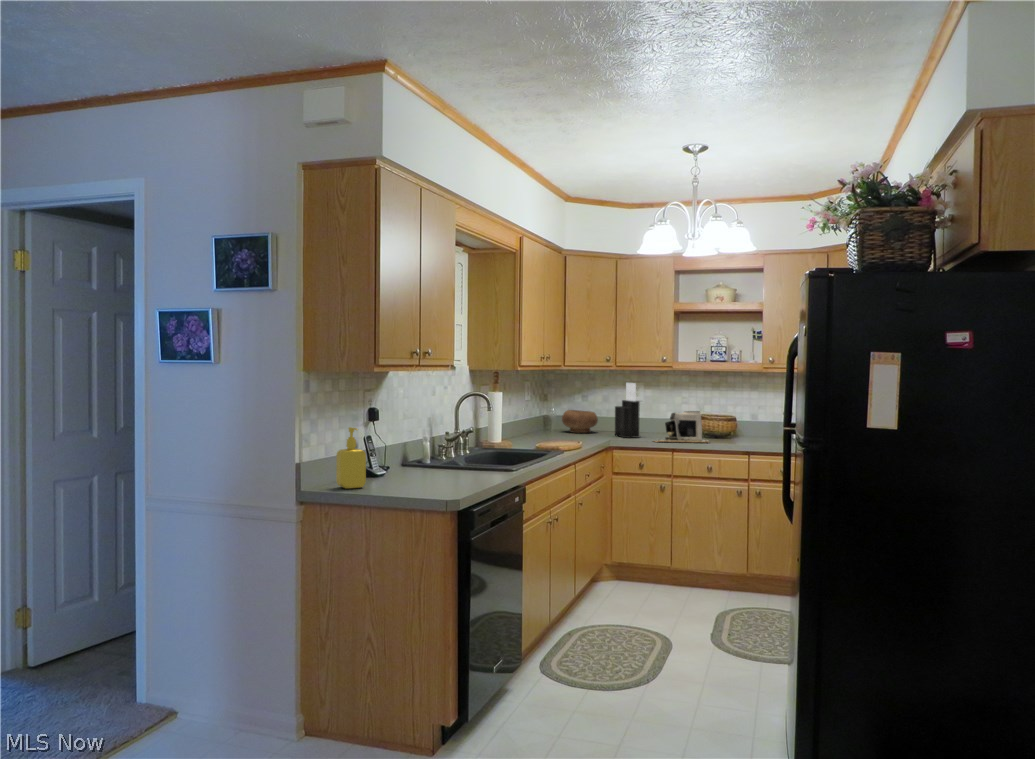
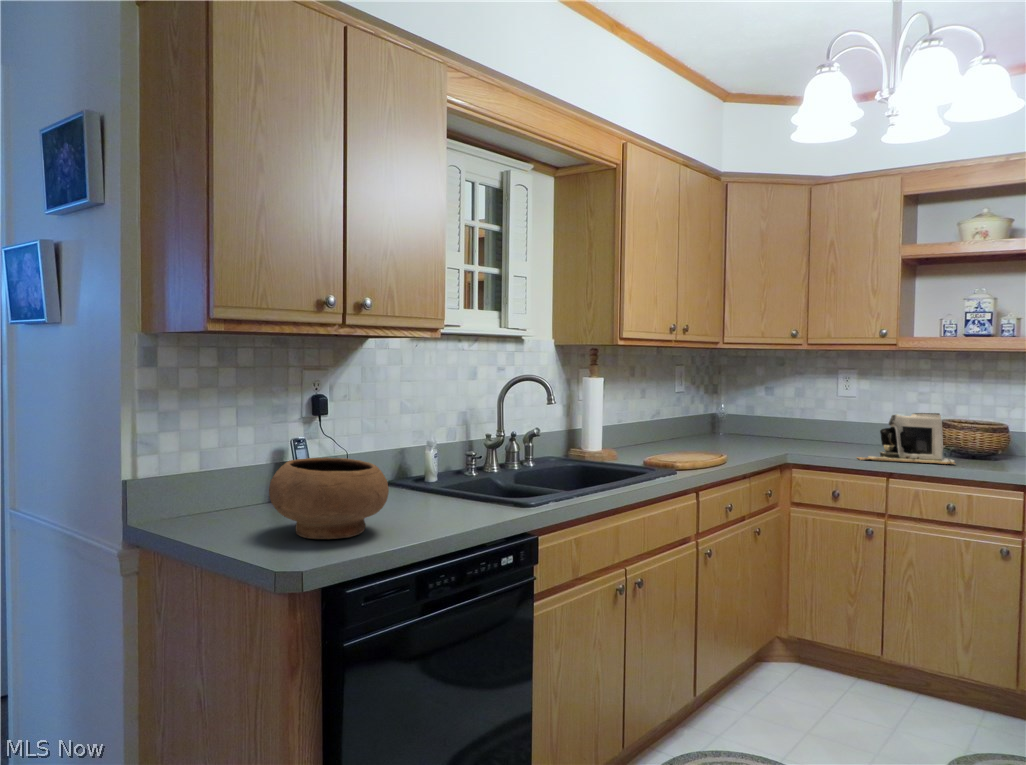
knife block: present [615,383,640,438] -> none [803,368,841,451]
bowl: present [562,410,598,433] -> present [269,457,389,539]
soap dispenser: present [336,427,366,489] -> none [167,424,219,529]

